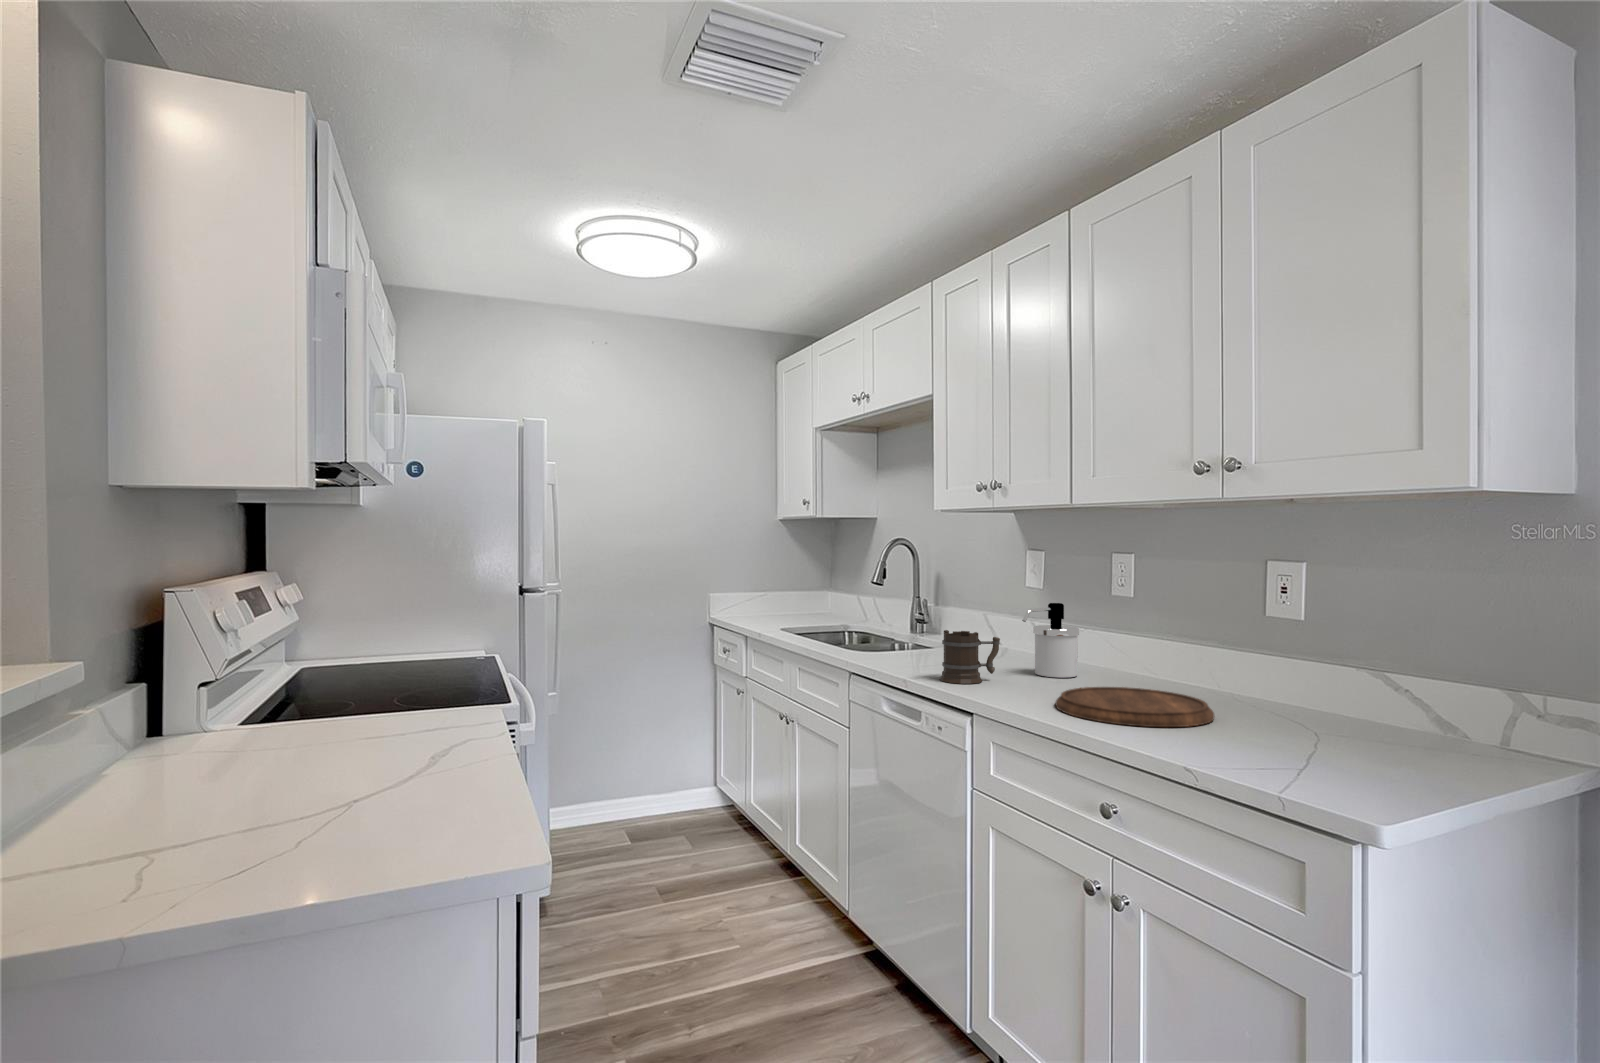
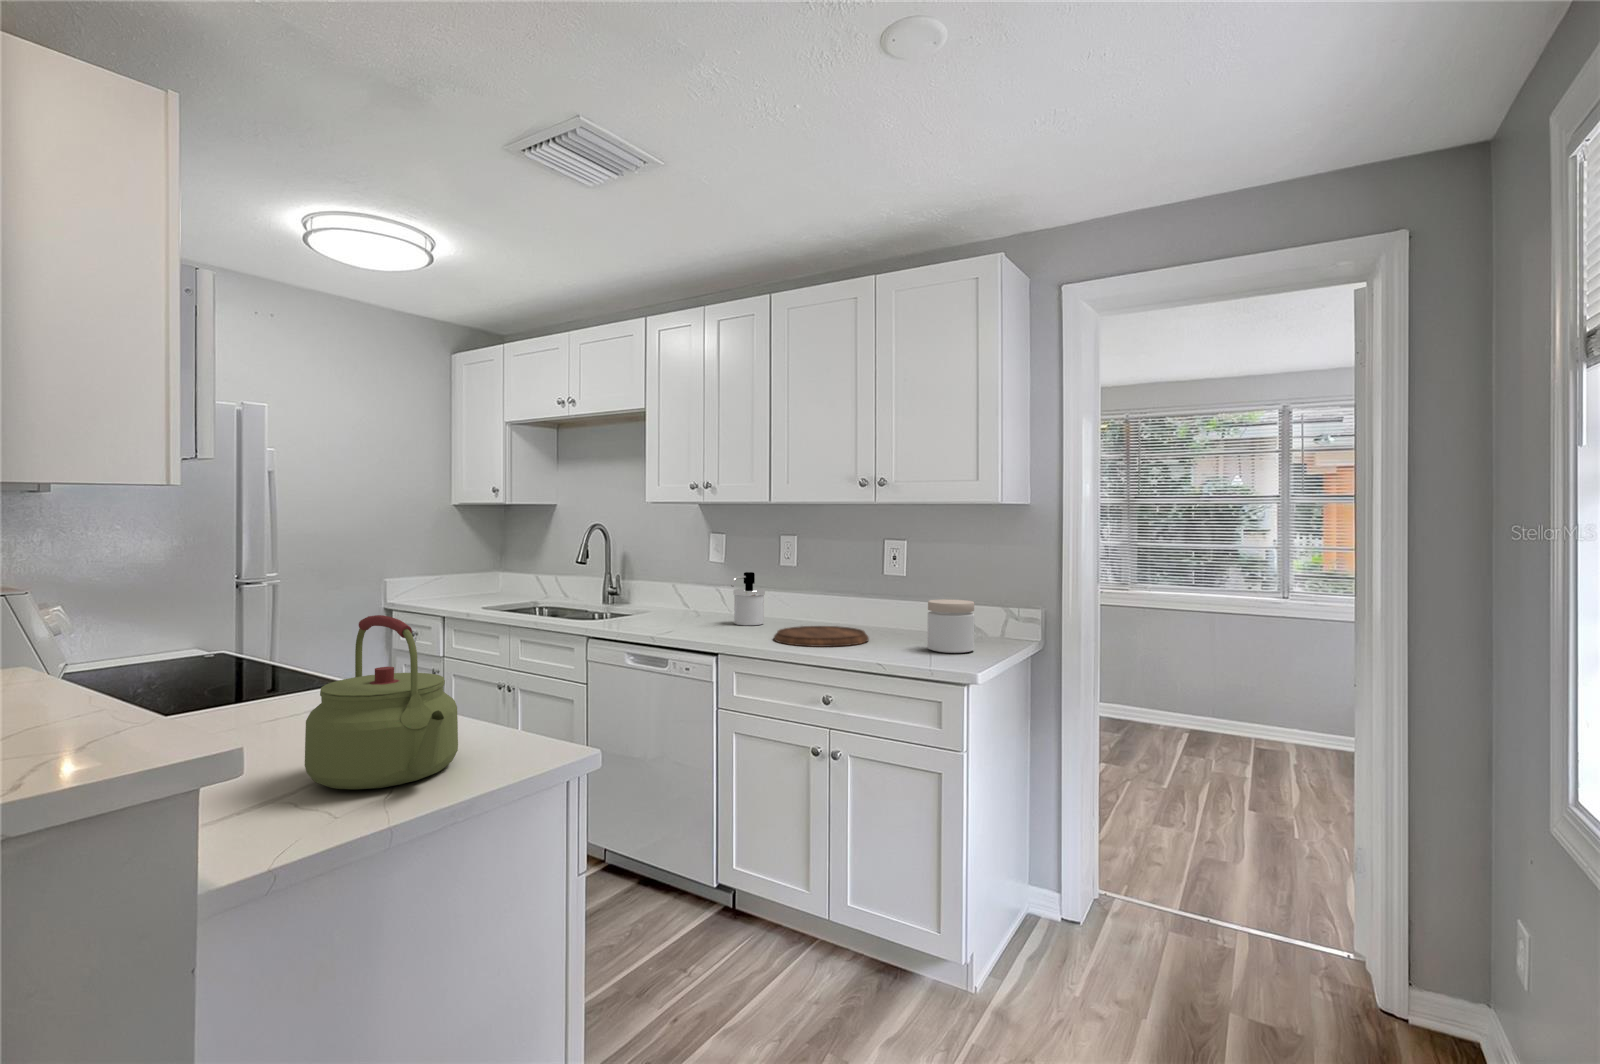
mug: present [940,630,1000,684] -> none [677,595,719,634]
kettle: none [187,637,394,867] -> present [305,615,458,789]
jar: none [1309,665,1412,769] -> present [927,599,974,653]

